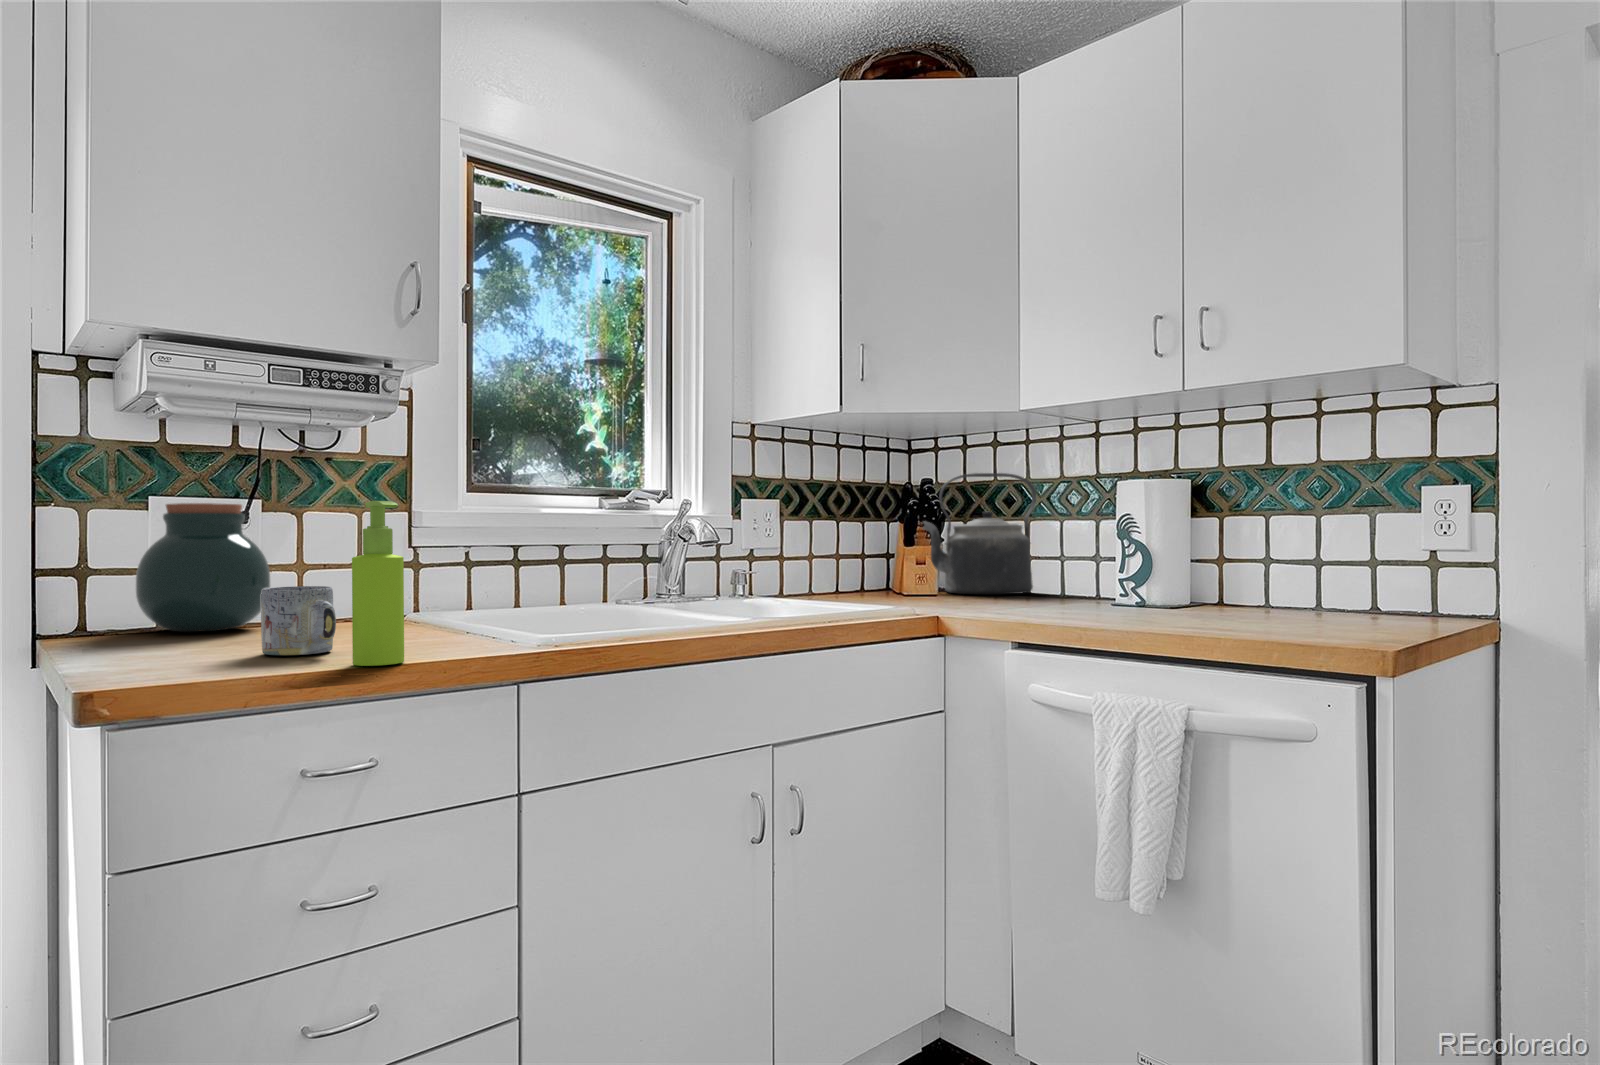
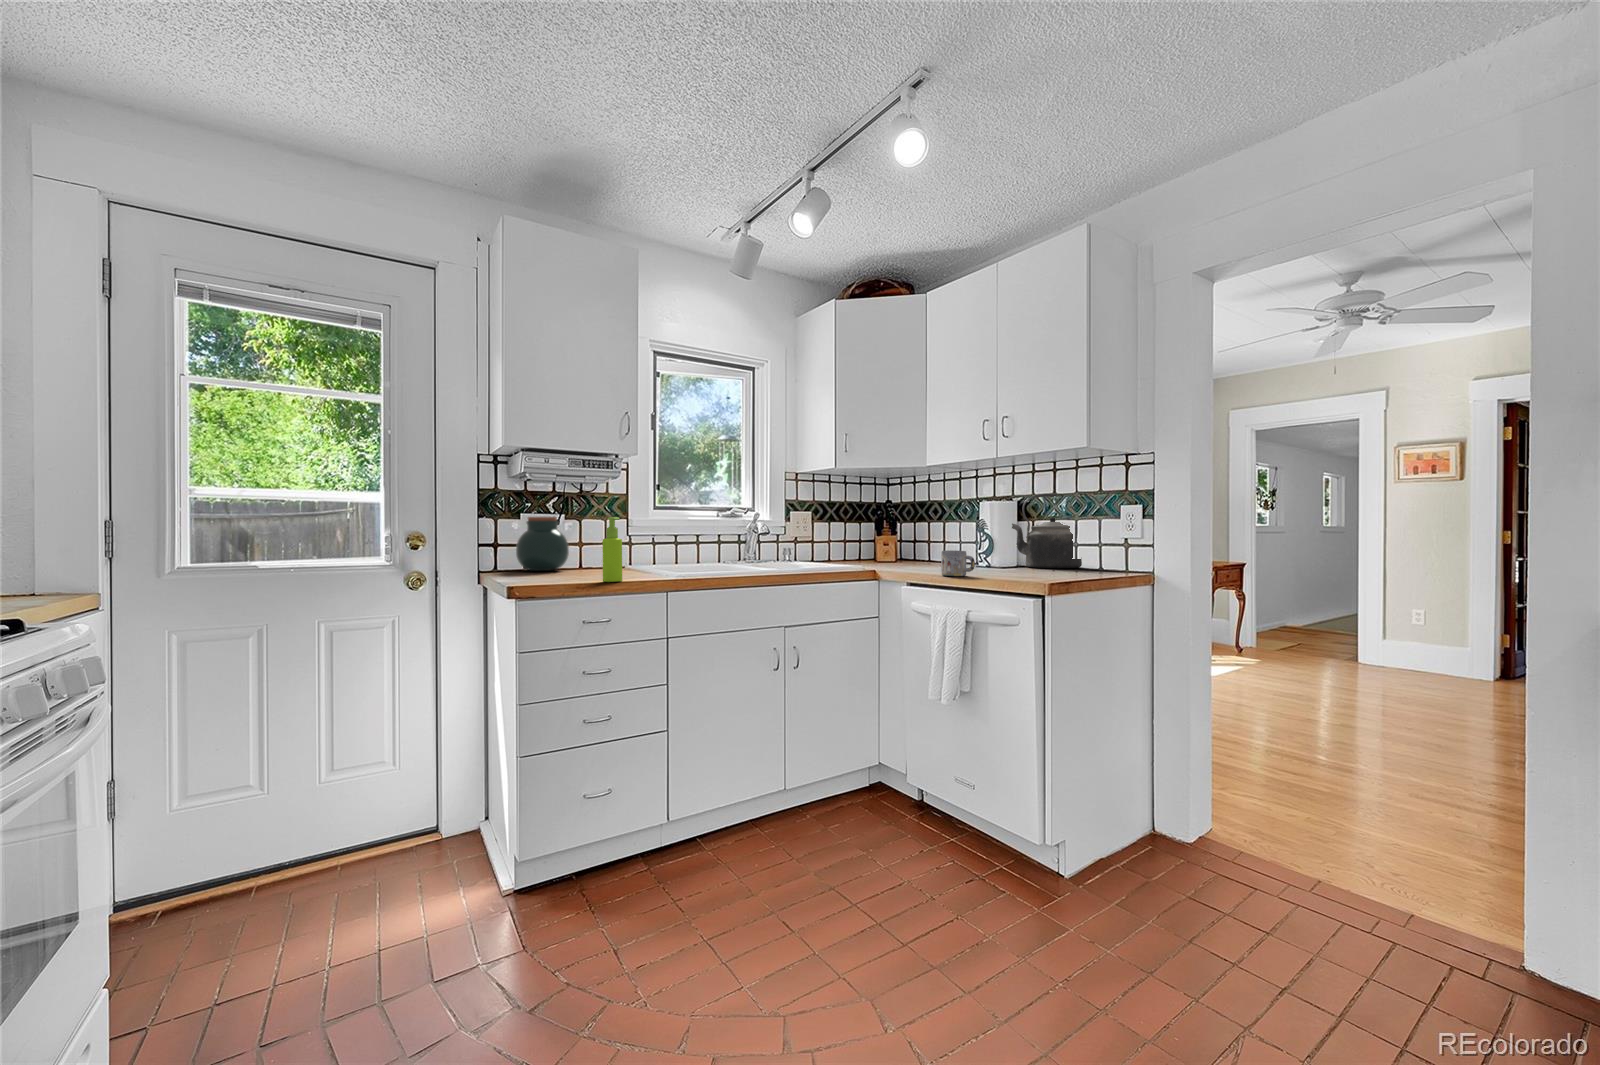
kettle: present [923,473,1036,594] -> present [1012,494,1082,568]
mug: present [261,586,336,655] -> present [941,550,975,576]

